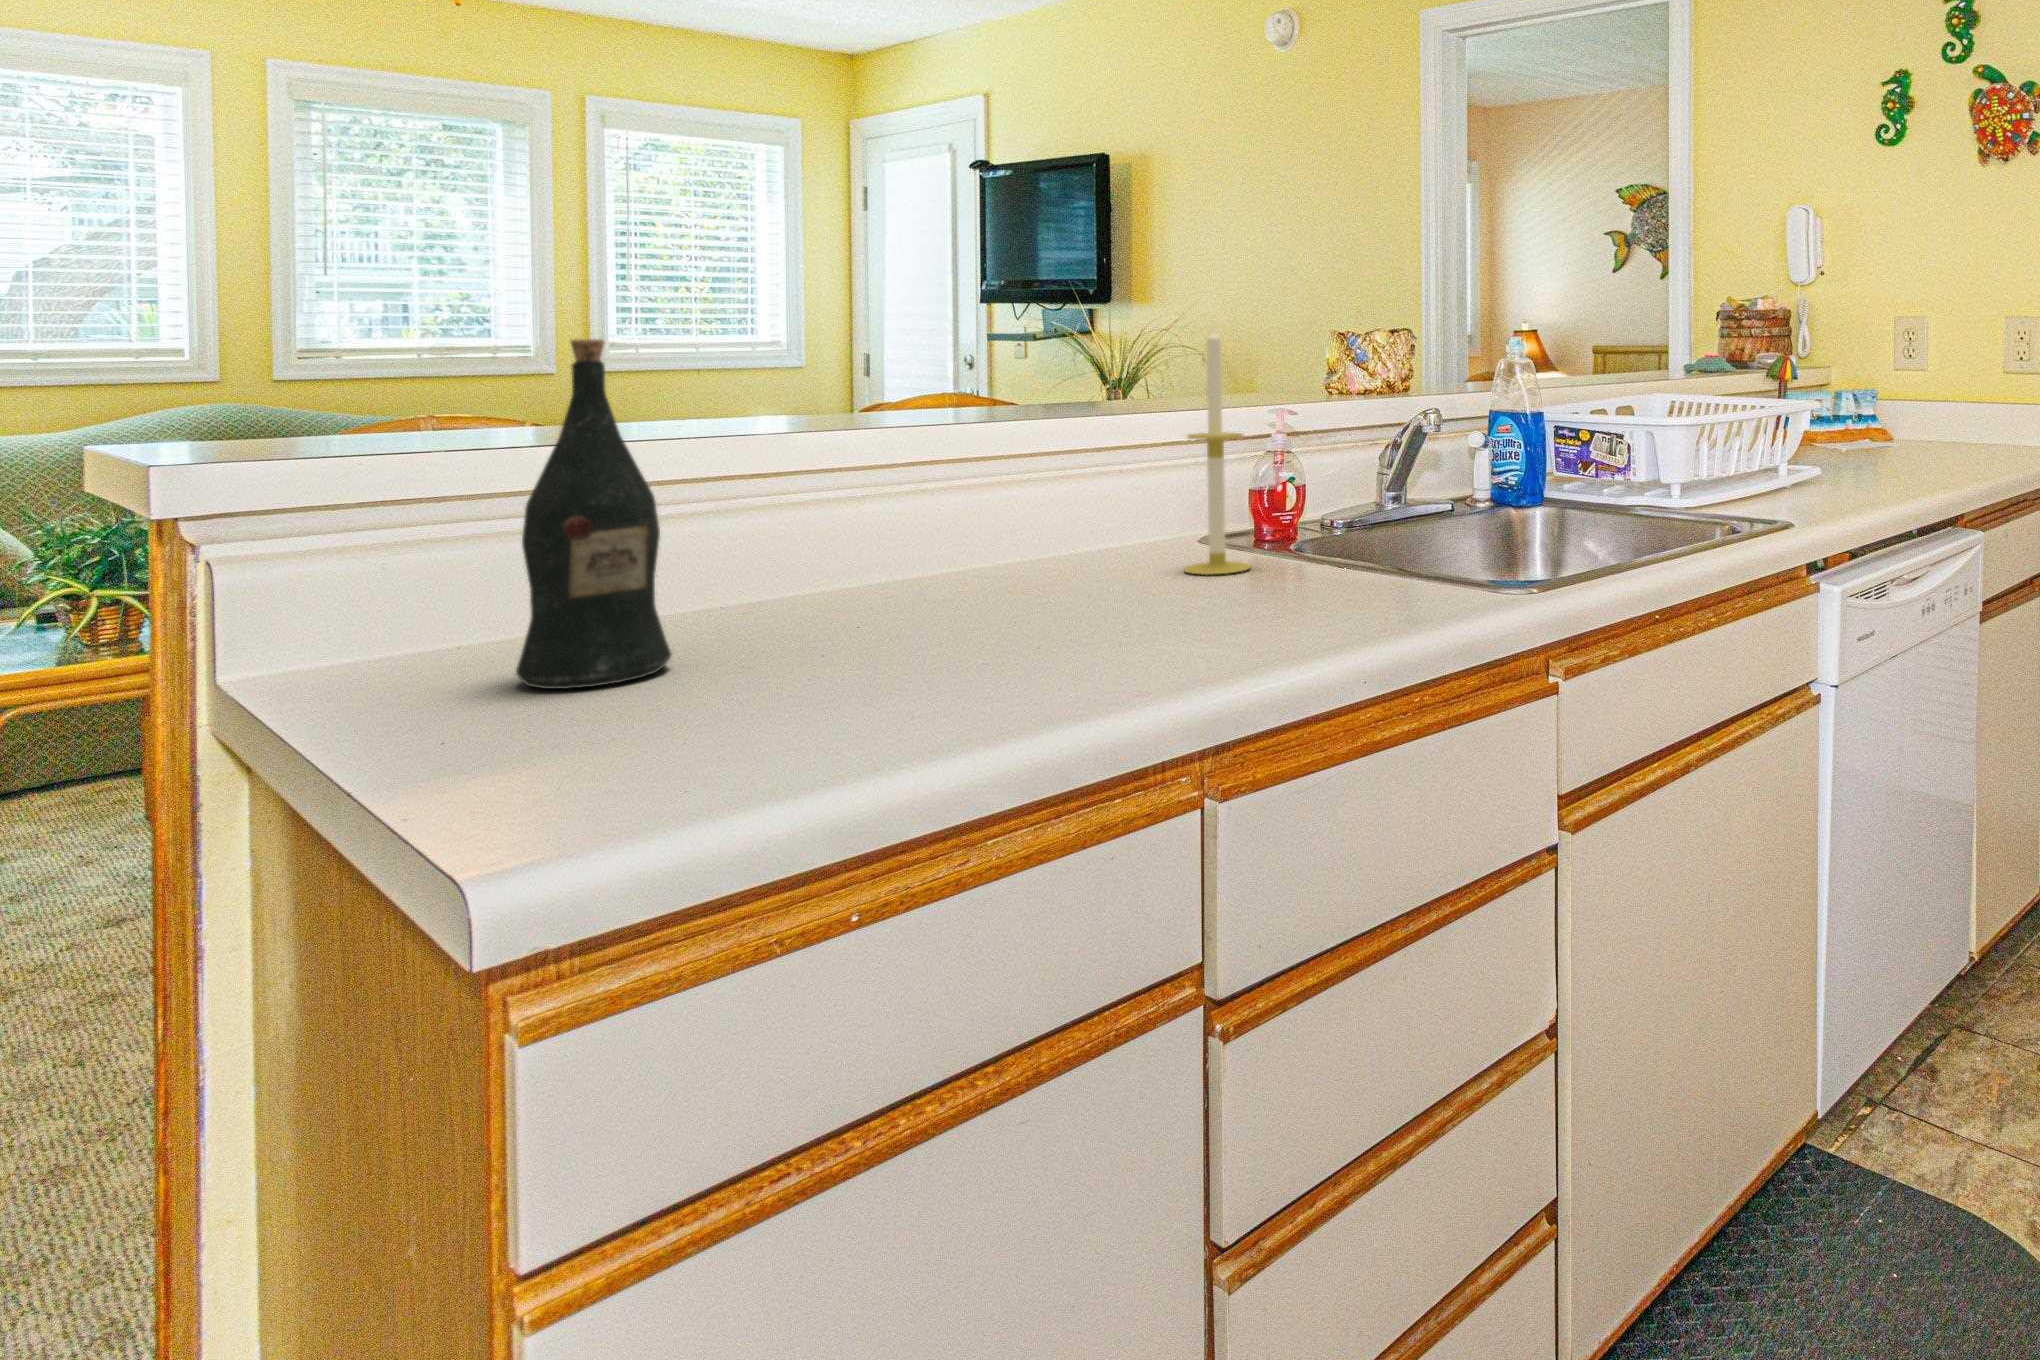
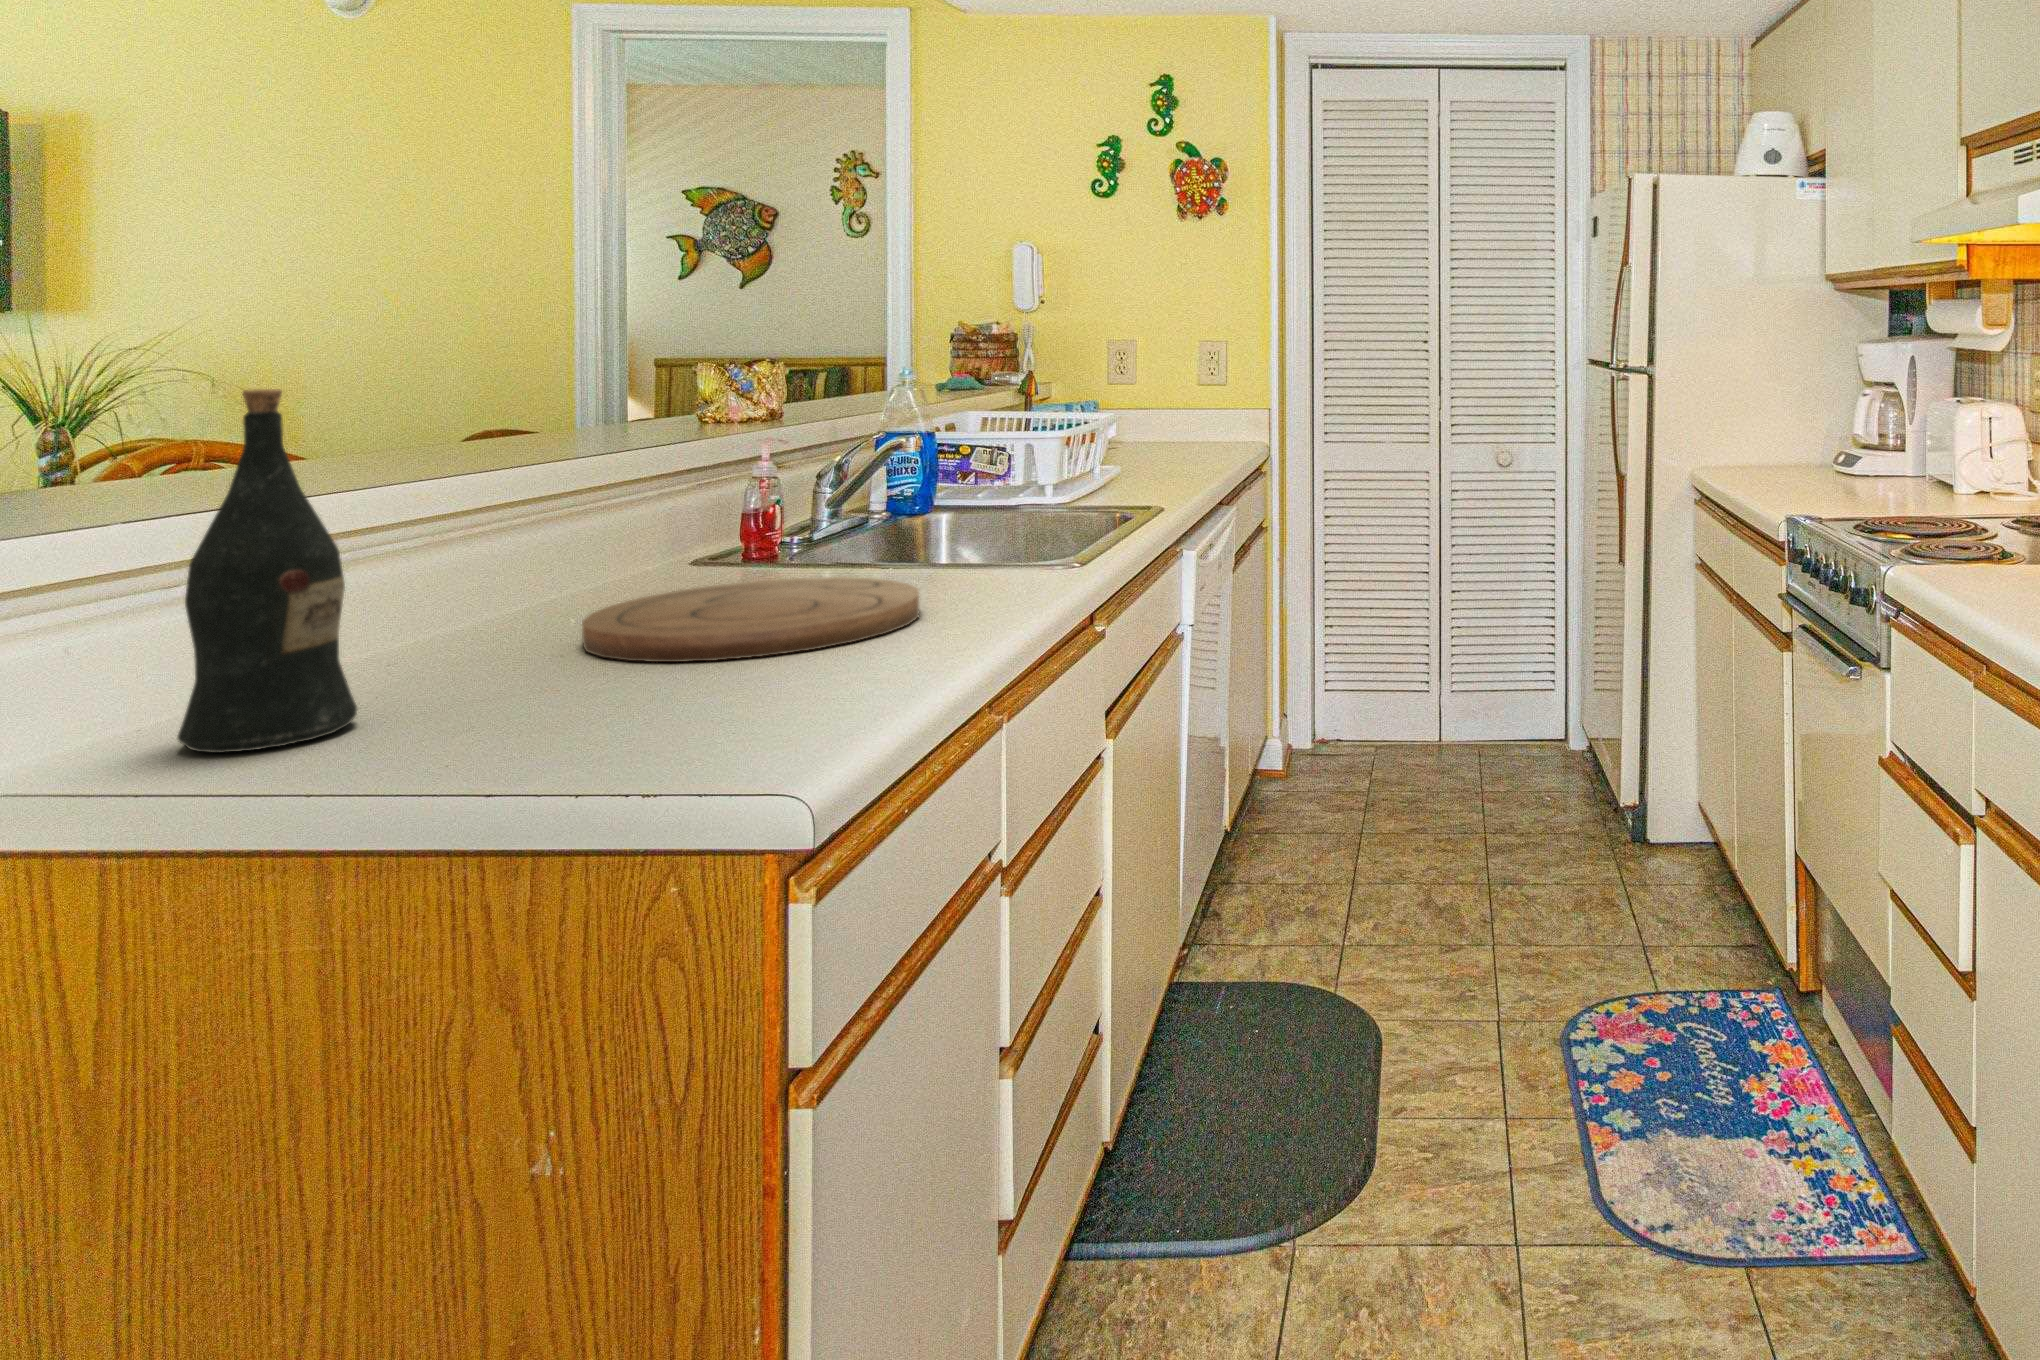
candle: present [1185,326,1250,575] -> none [669,355,740,592]
cutting board: none [953,571,1305,663] -> present [582,577,919,662]

